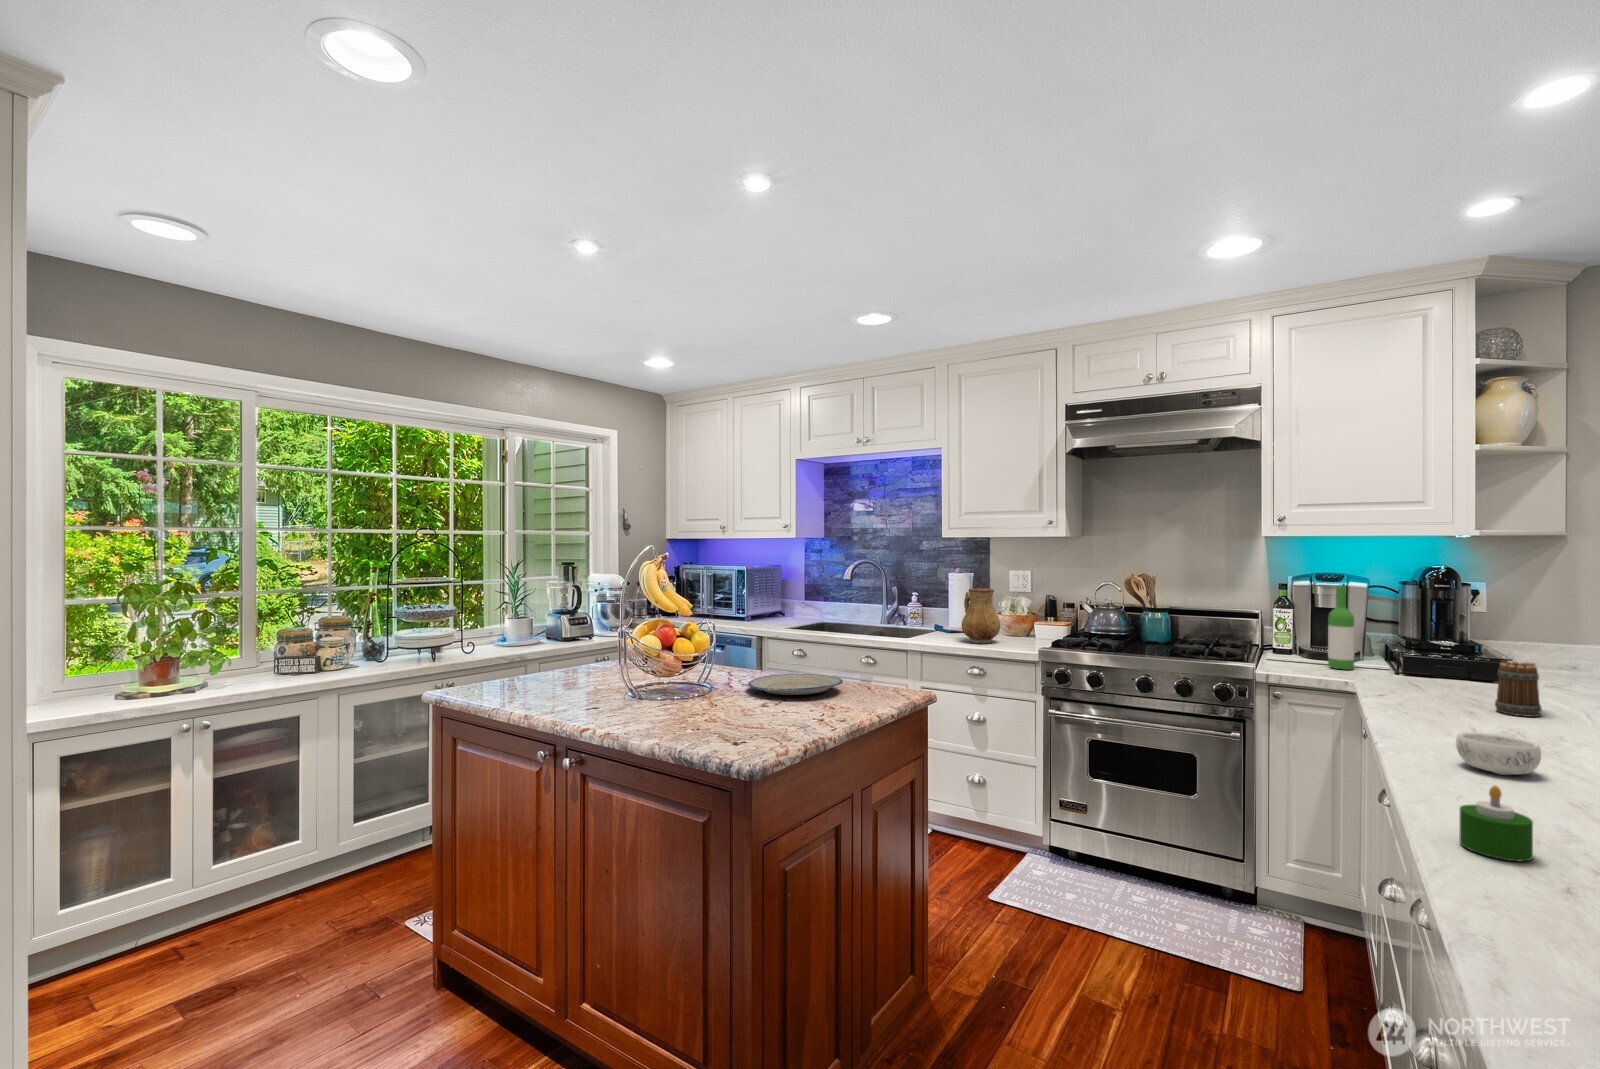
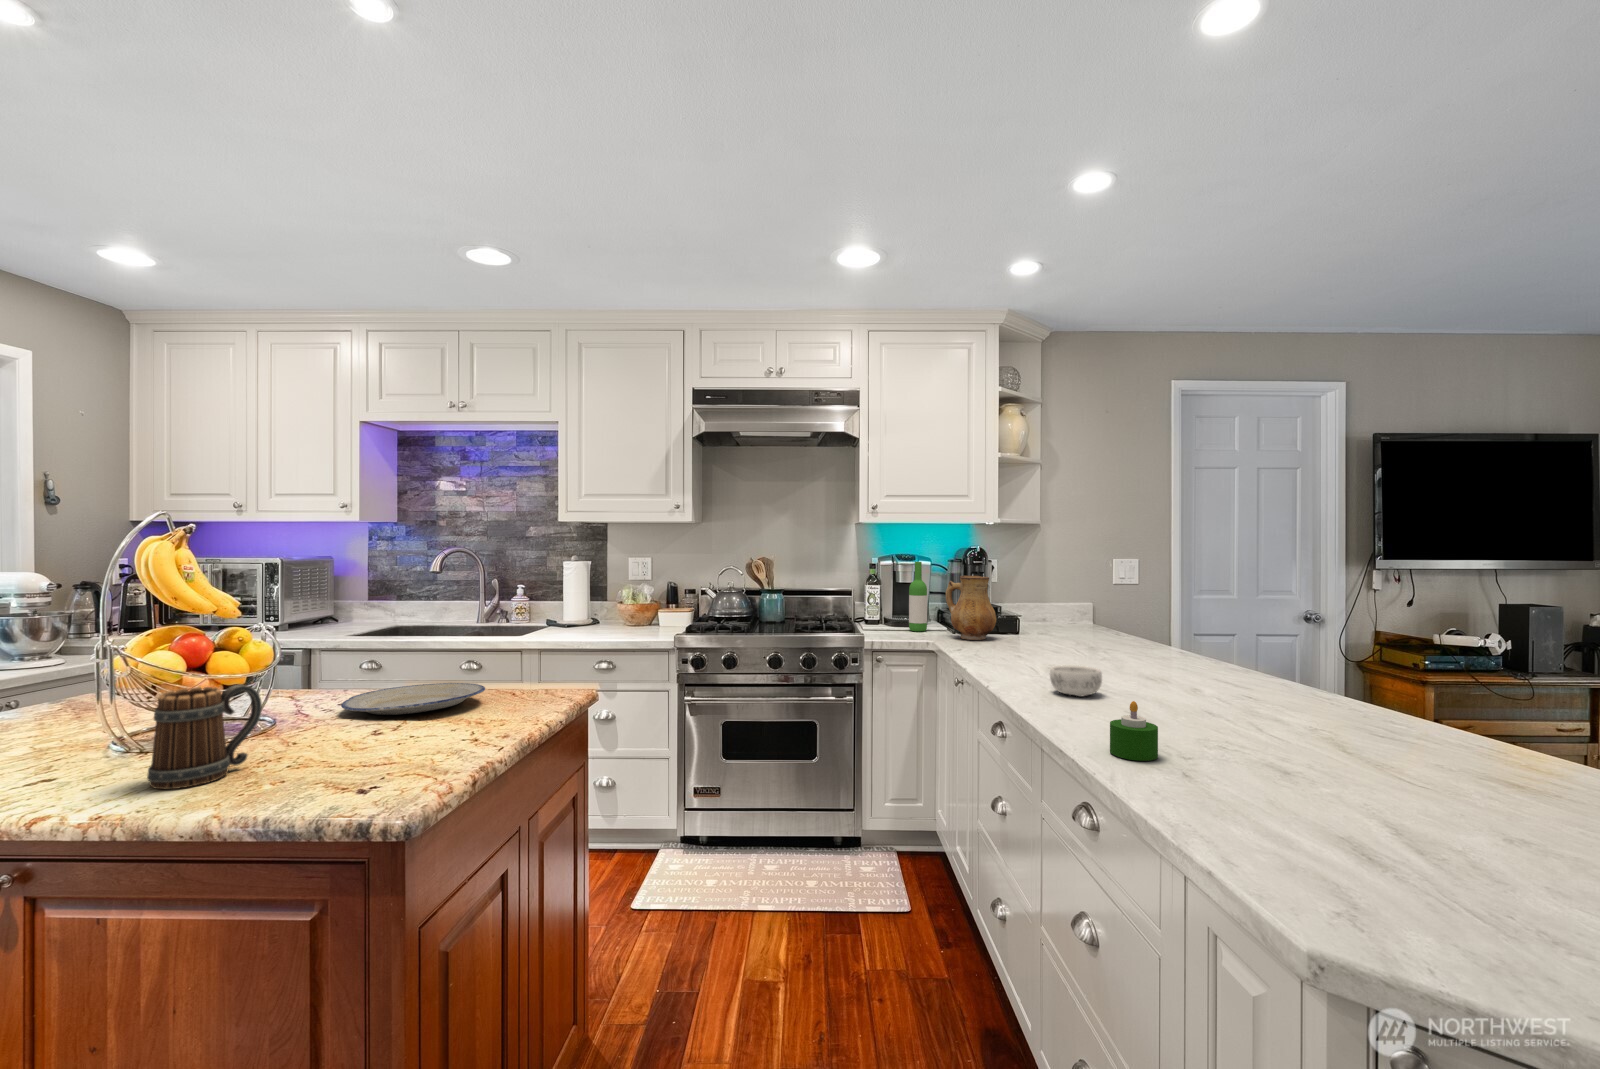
ceramic pitcher: present [962,588,1000,643] -> present [946,576,996,640]
mug: present [1495,662,1542,717] -> present [147,684,262,789]

